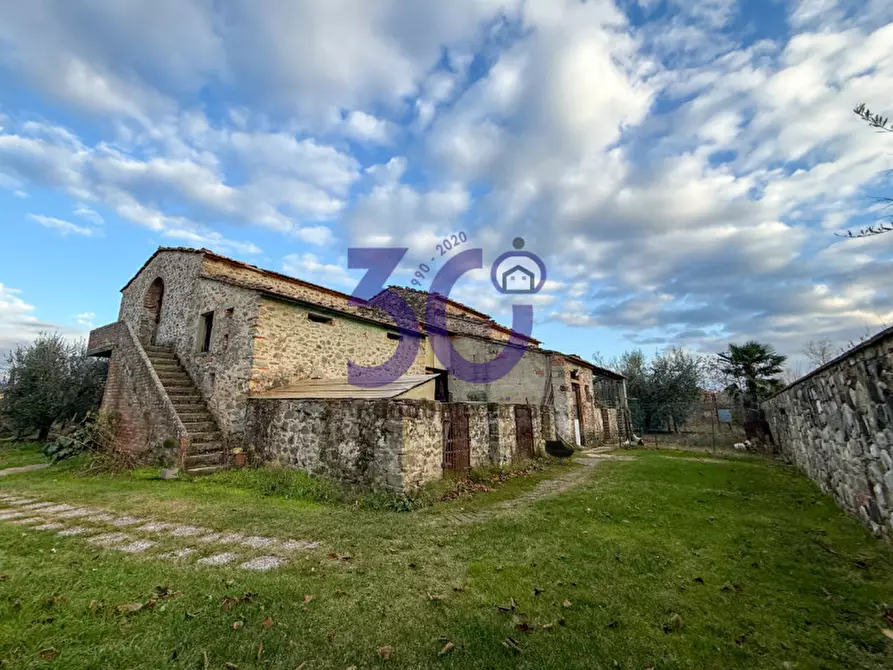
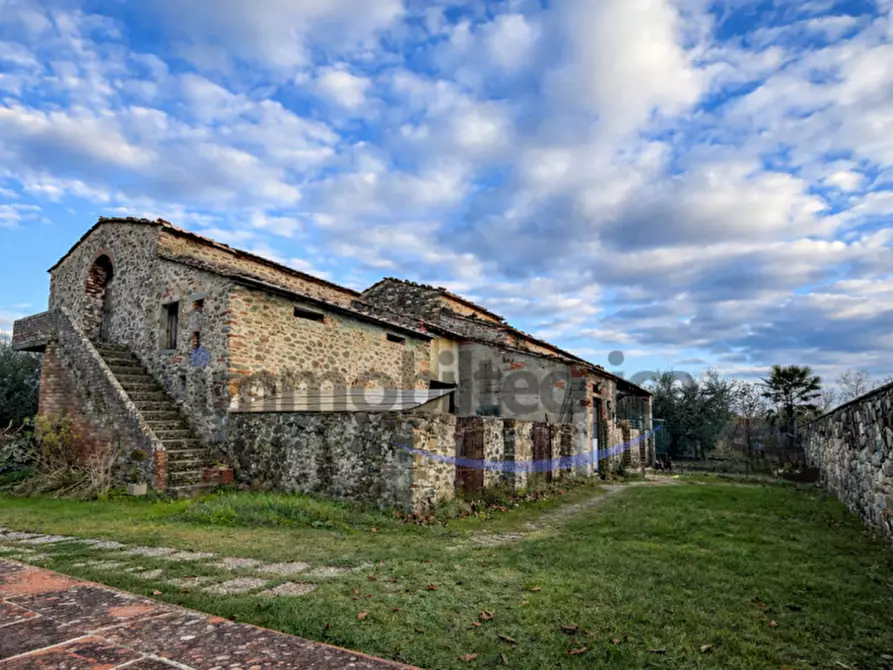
lounge chair: present [545,440,575,464] -> present [783,467,820,488]

